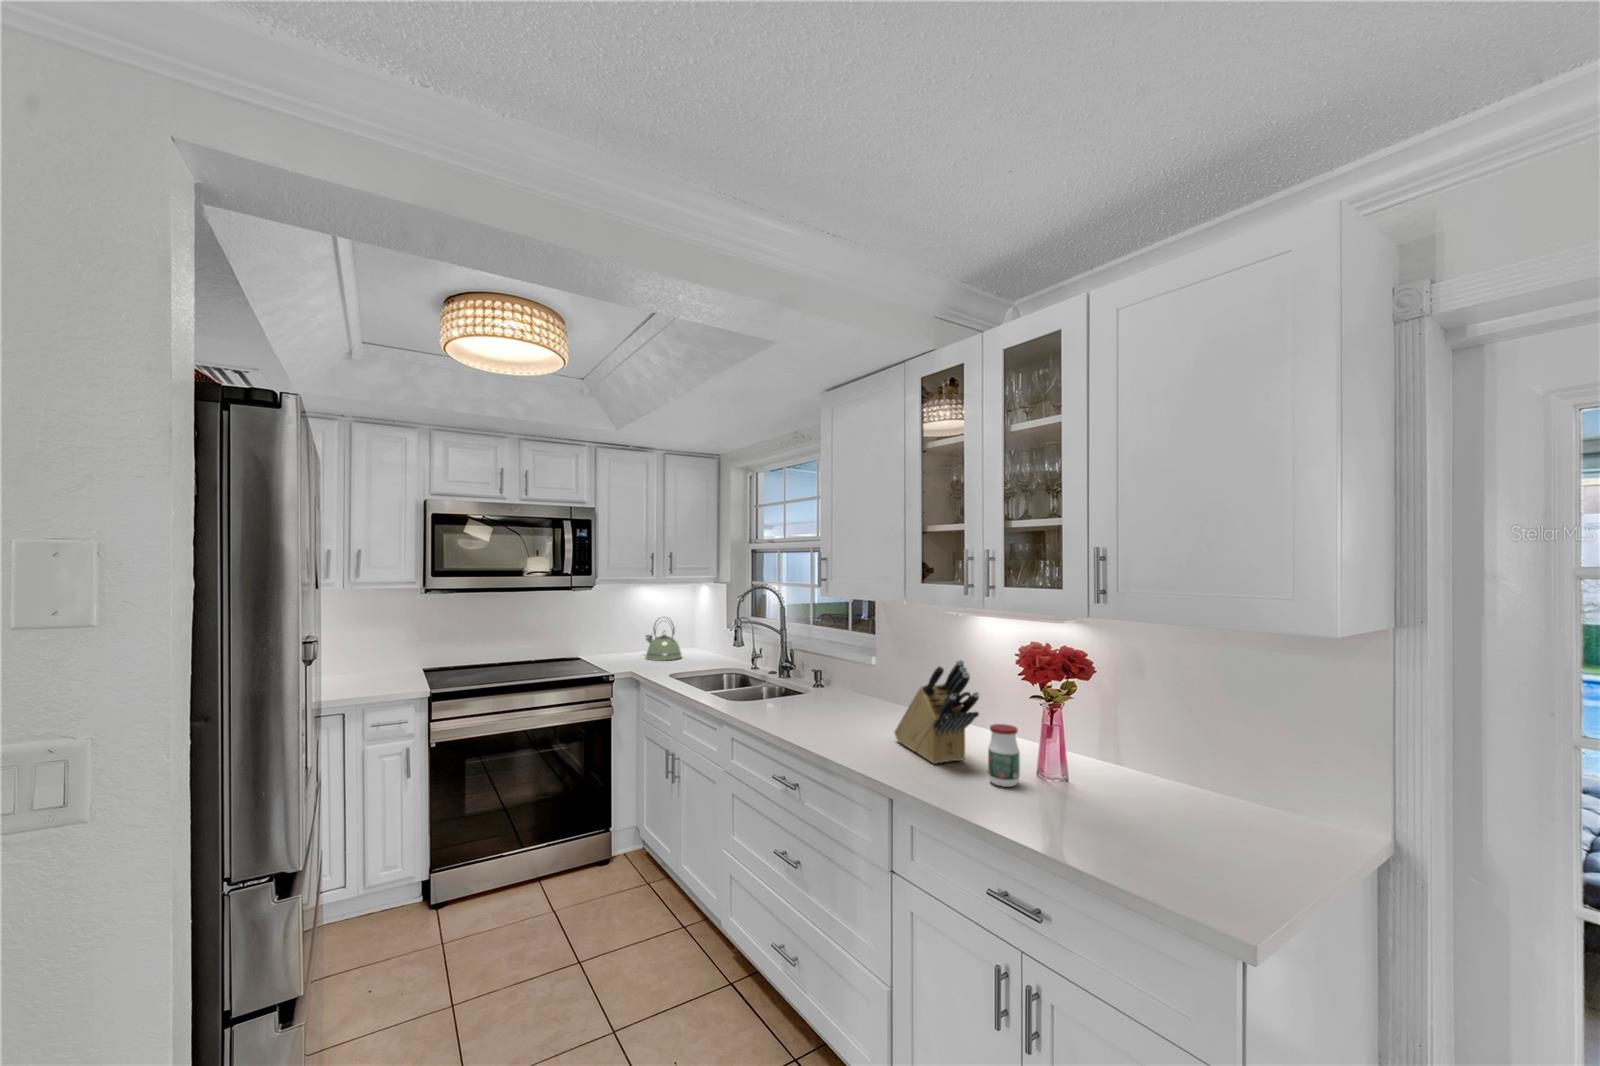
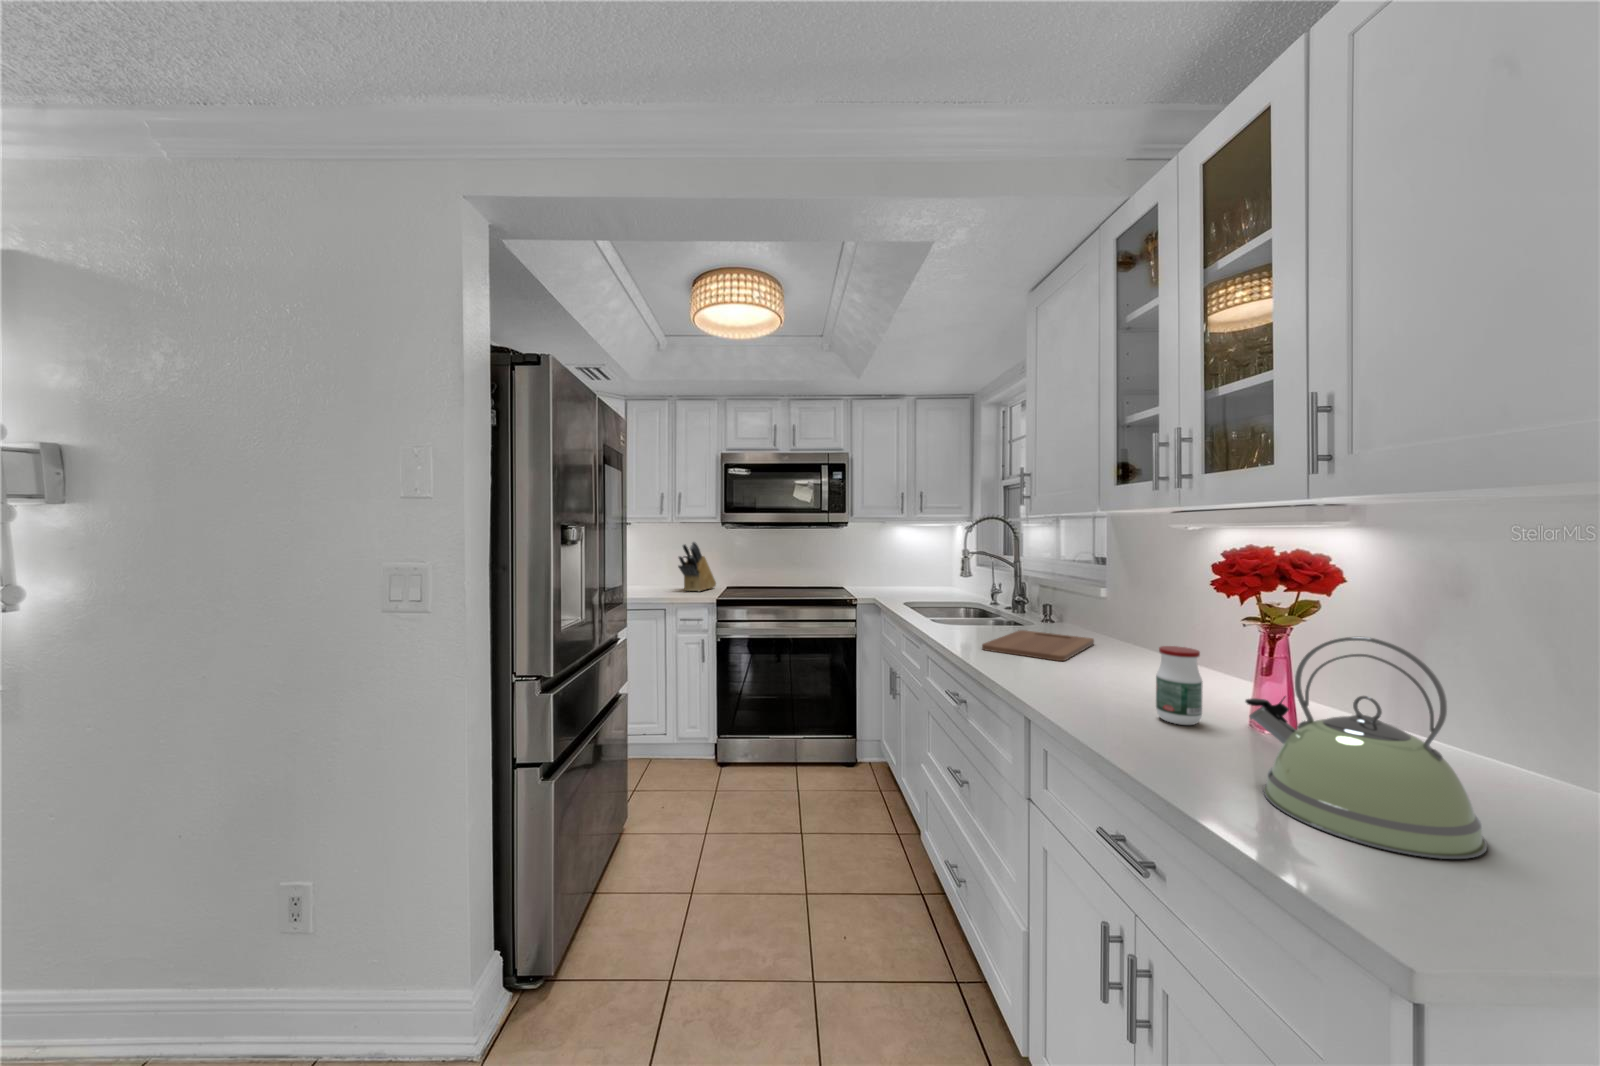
kettle: present [646,617,682,661] -> present [1246,637,1487,859]
knife block: present [895,660,979,764] -> present [678,542,716,591]
cutting board: none [804,702,881,735] -> present [982,630,1094,661]

